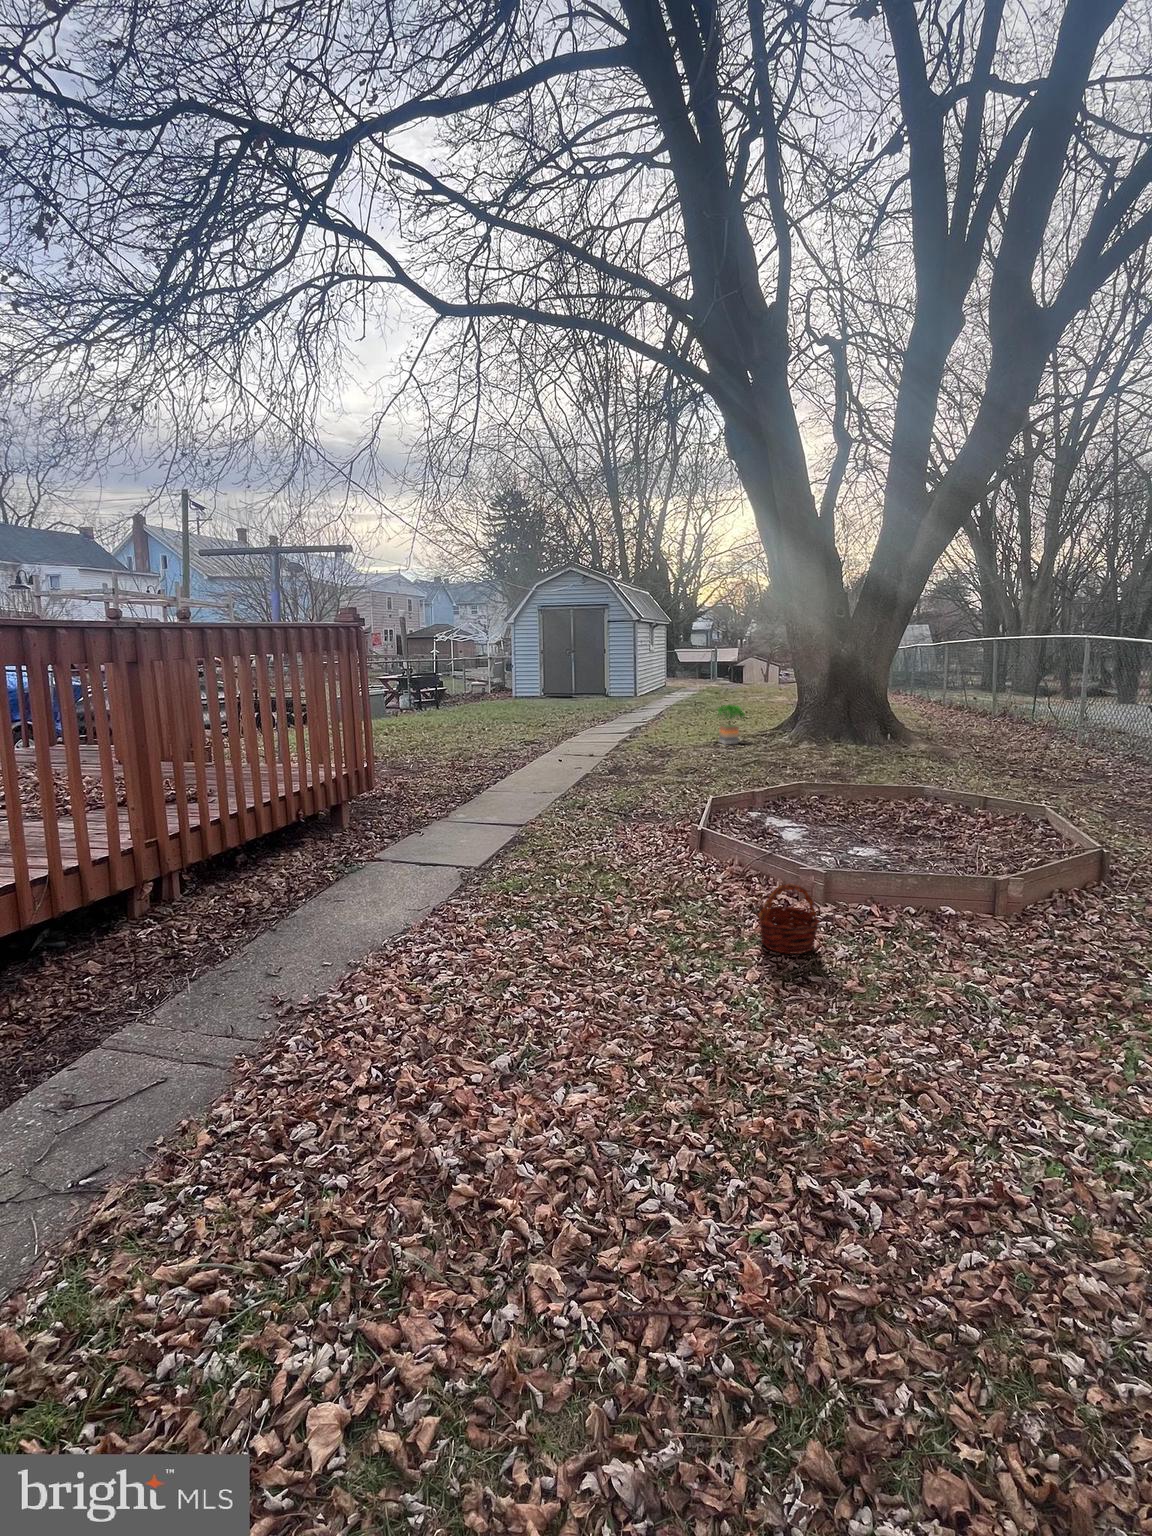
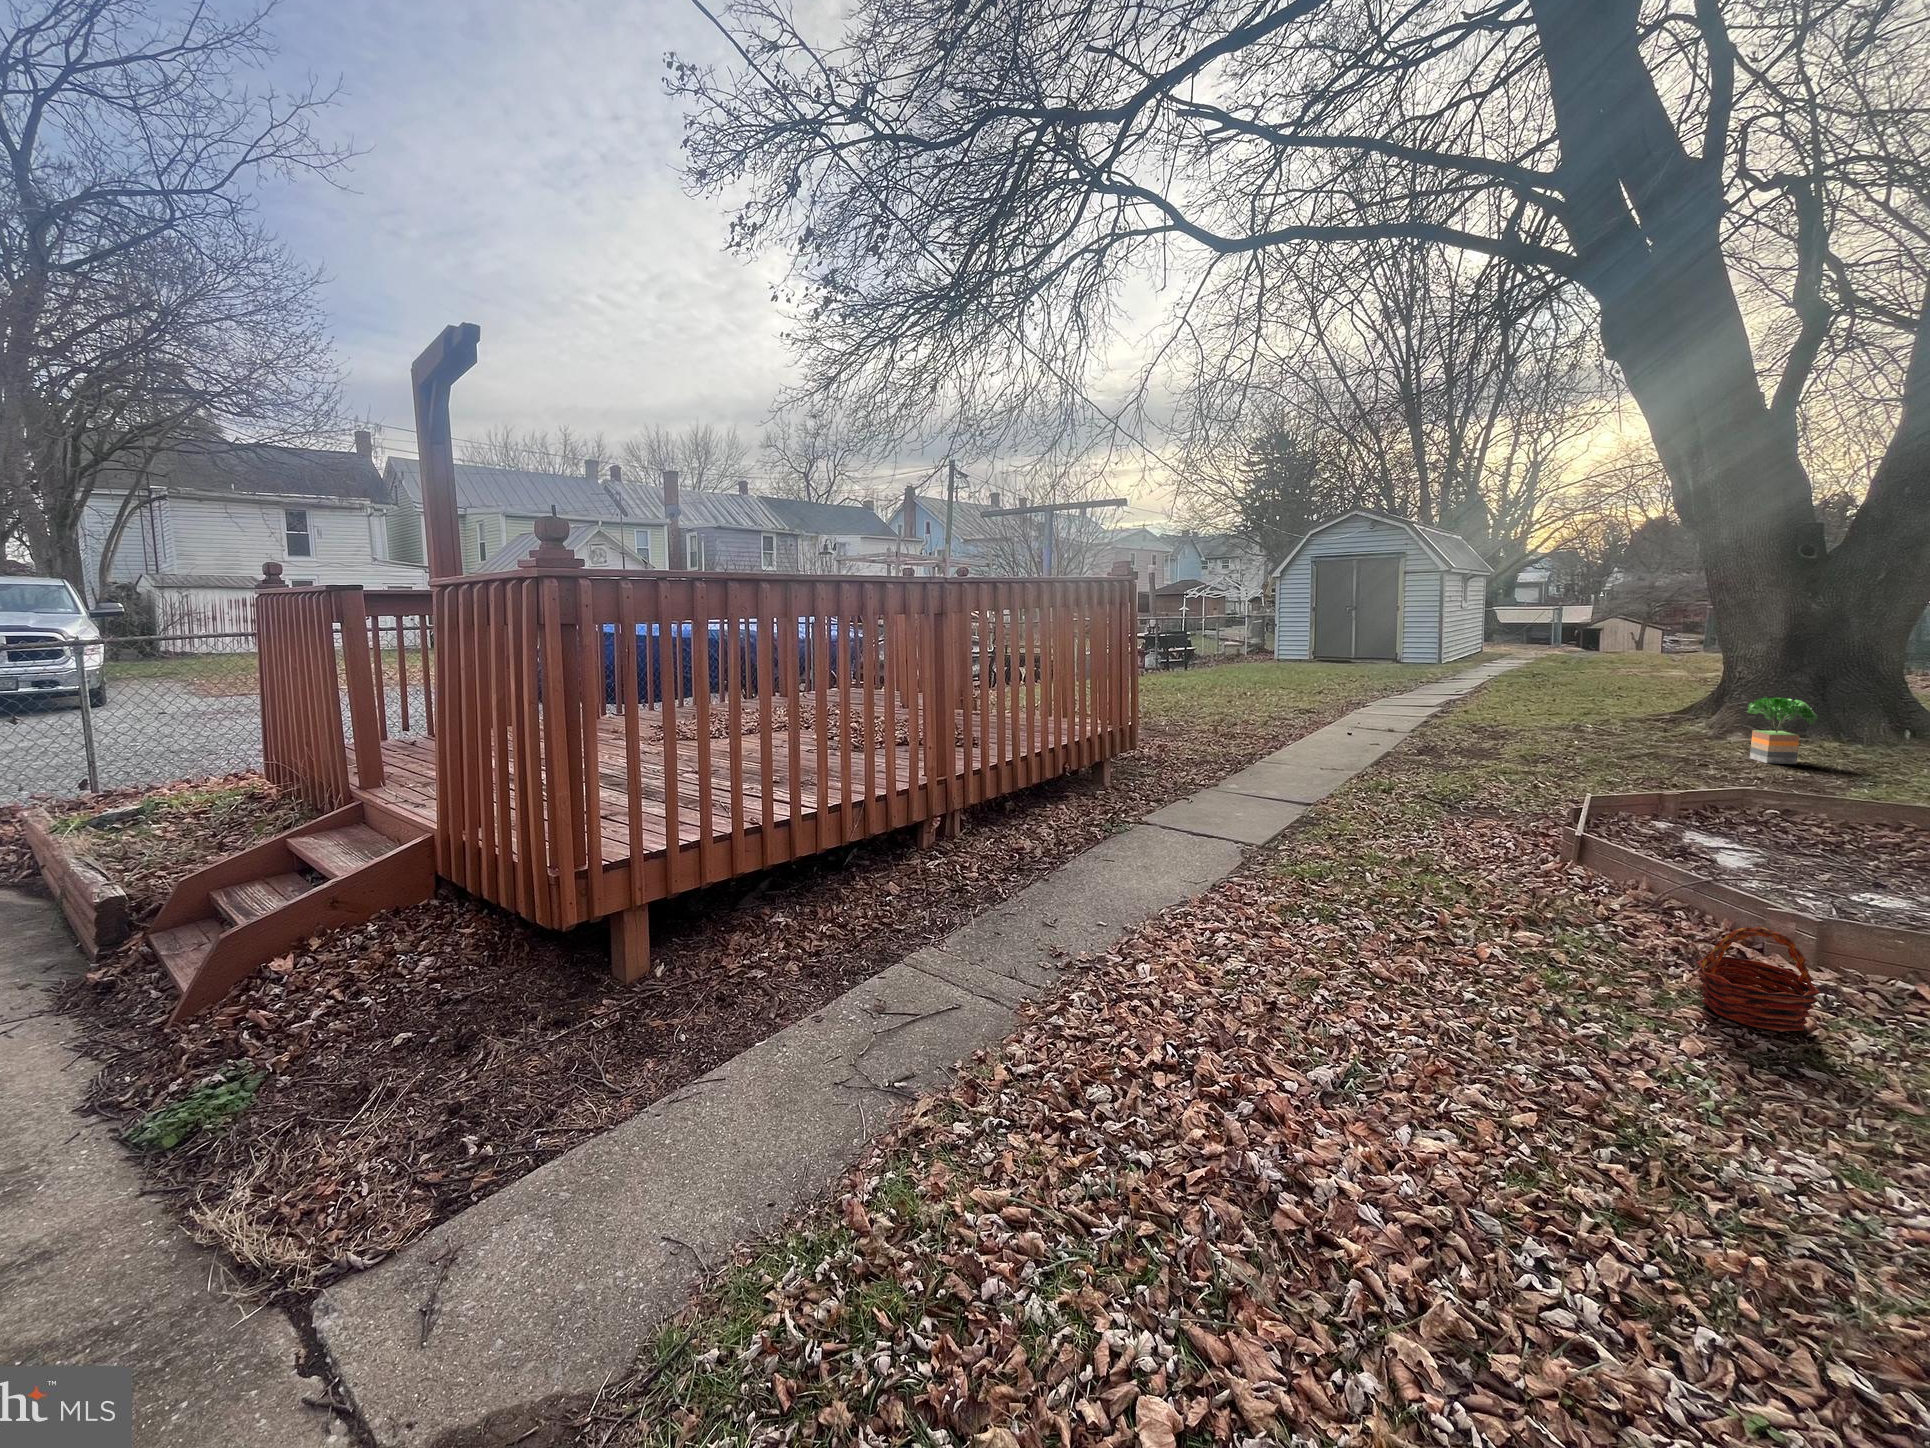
potted tree: present [718,705,745,745] -> present [1749,697,1816,764]

